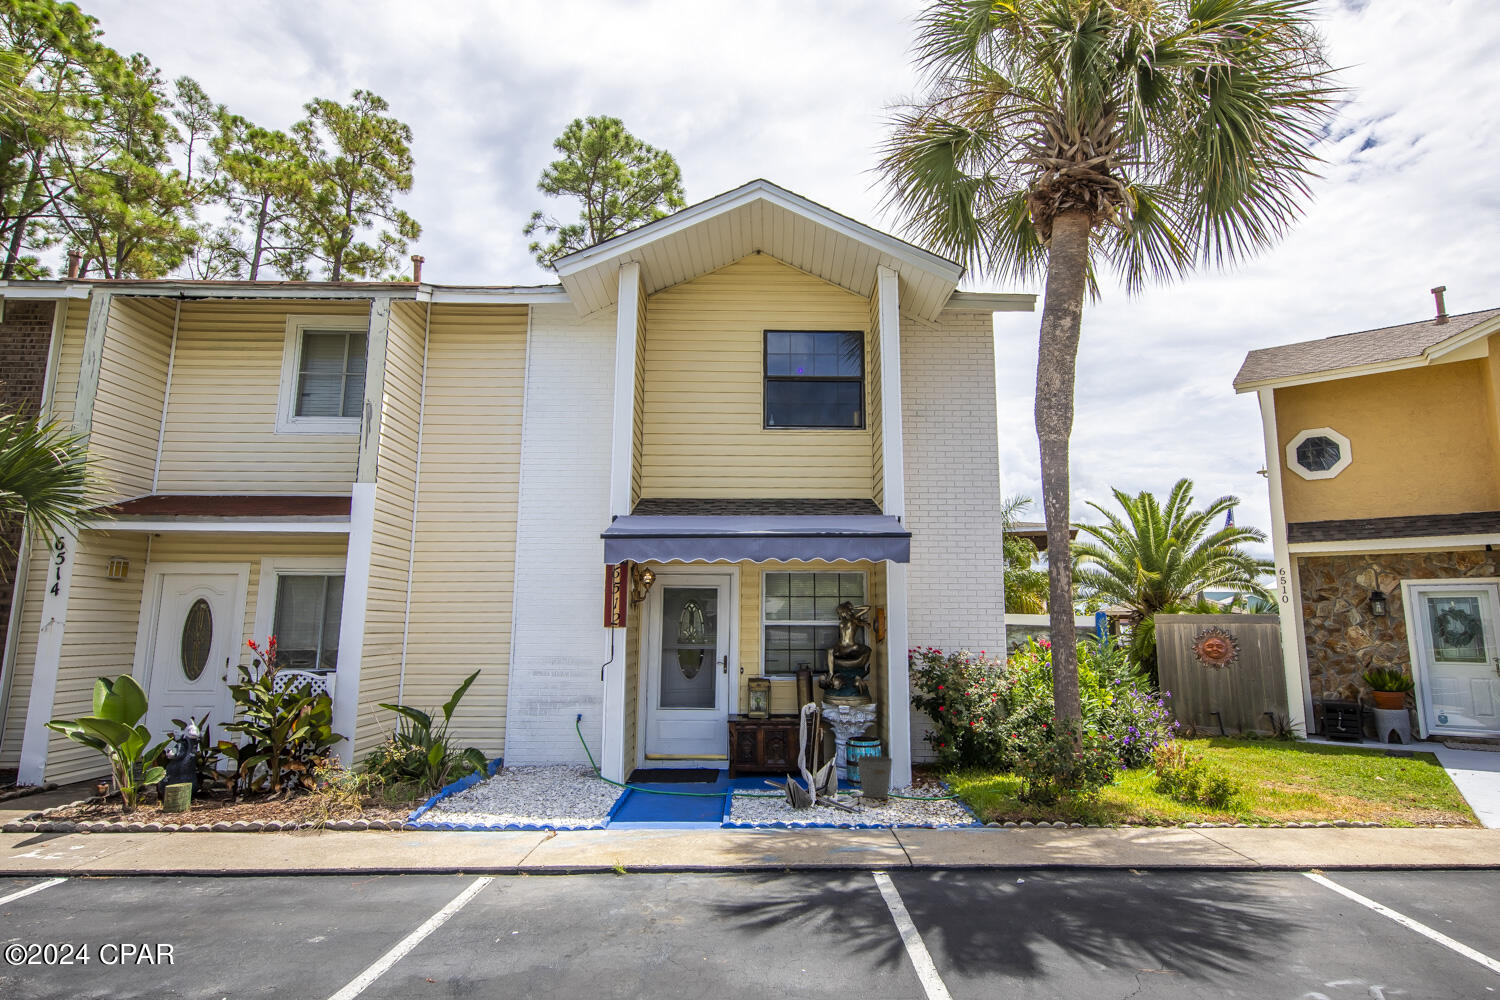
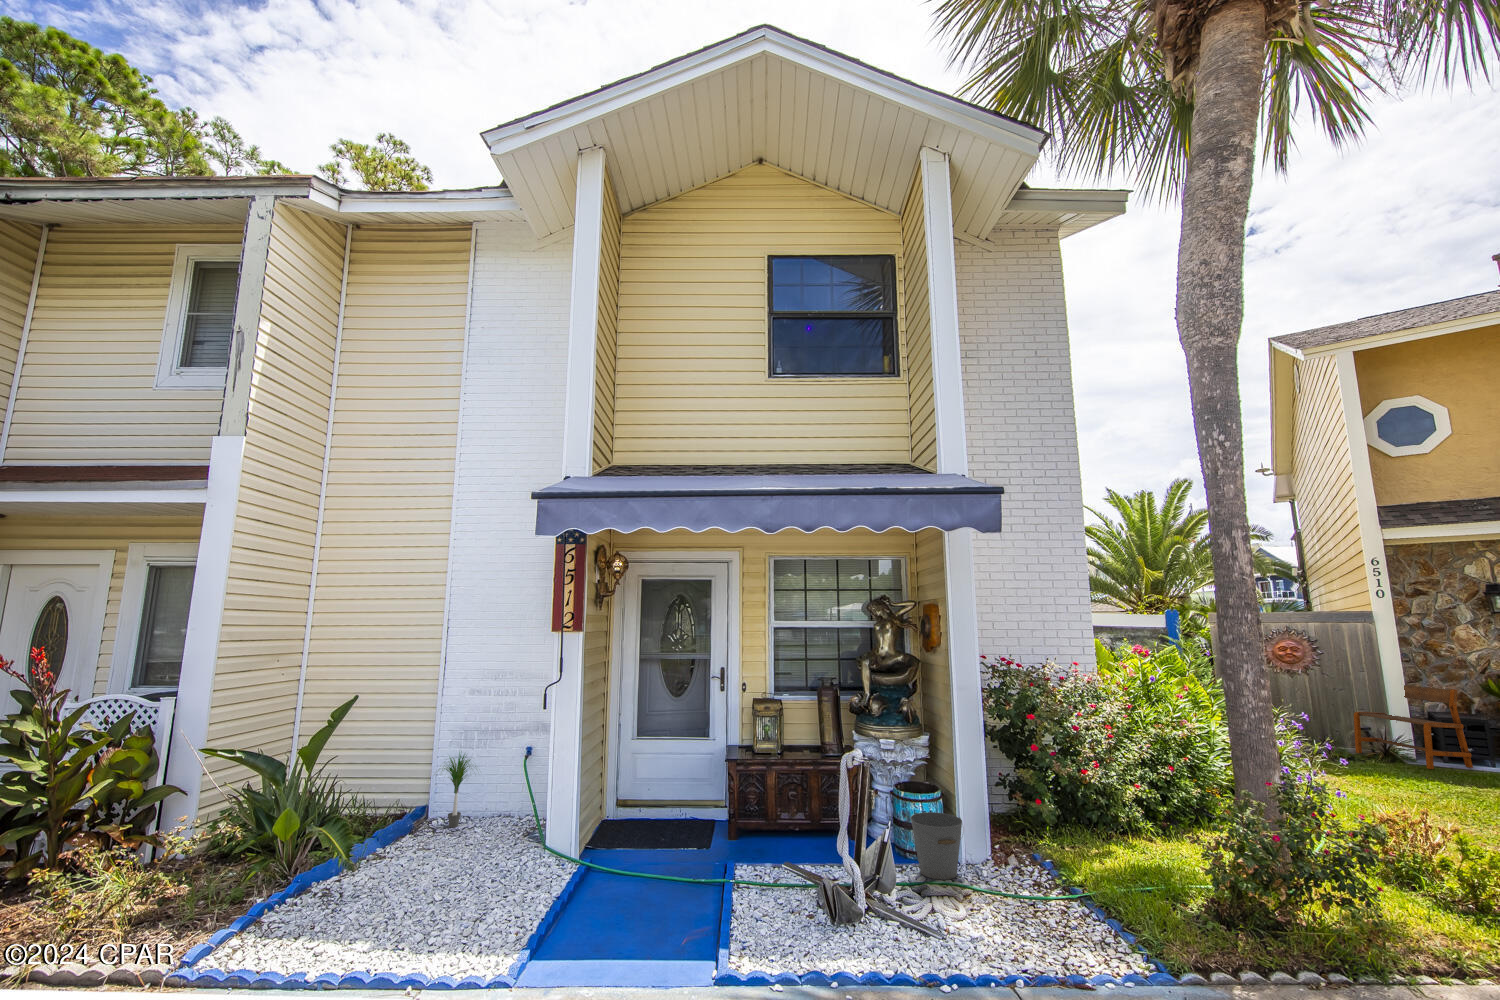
bench: none [1259,674,1340,743] -> present [1354,685,1473,769]
potted plant: none [508,712,546,771] -> present [442,753,471,828]

